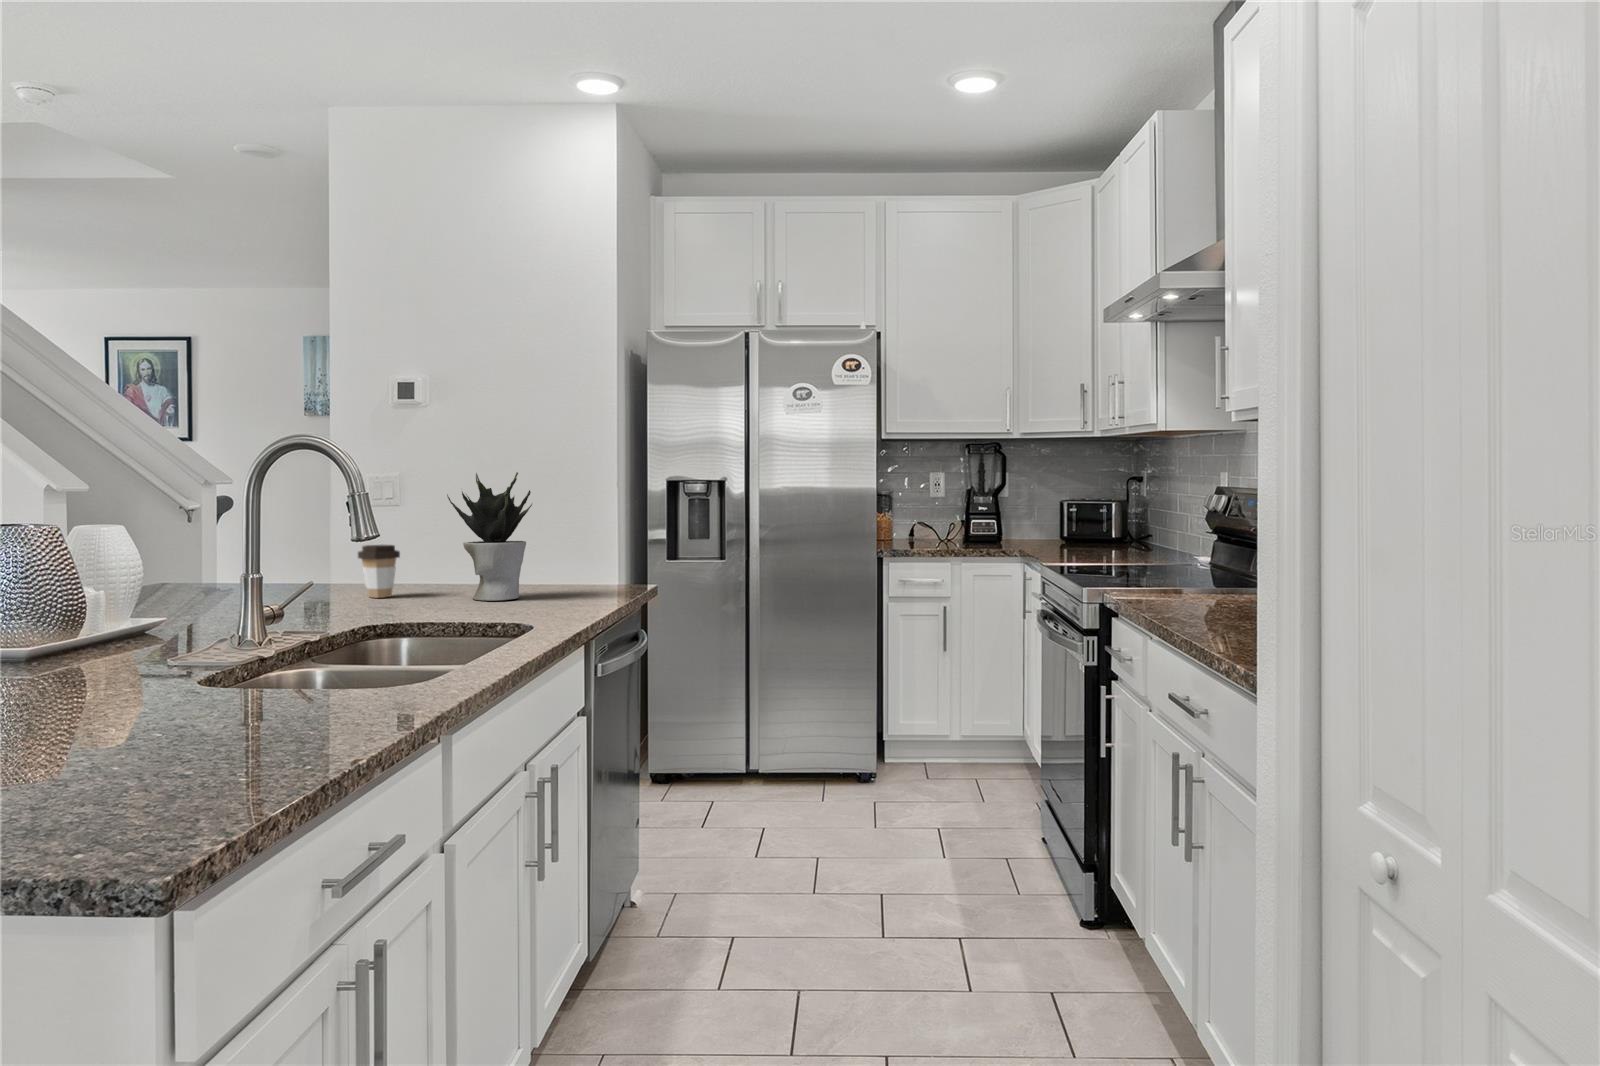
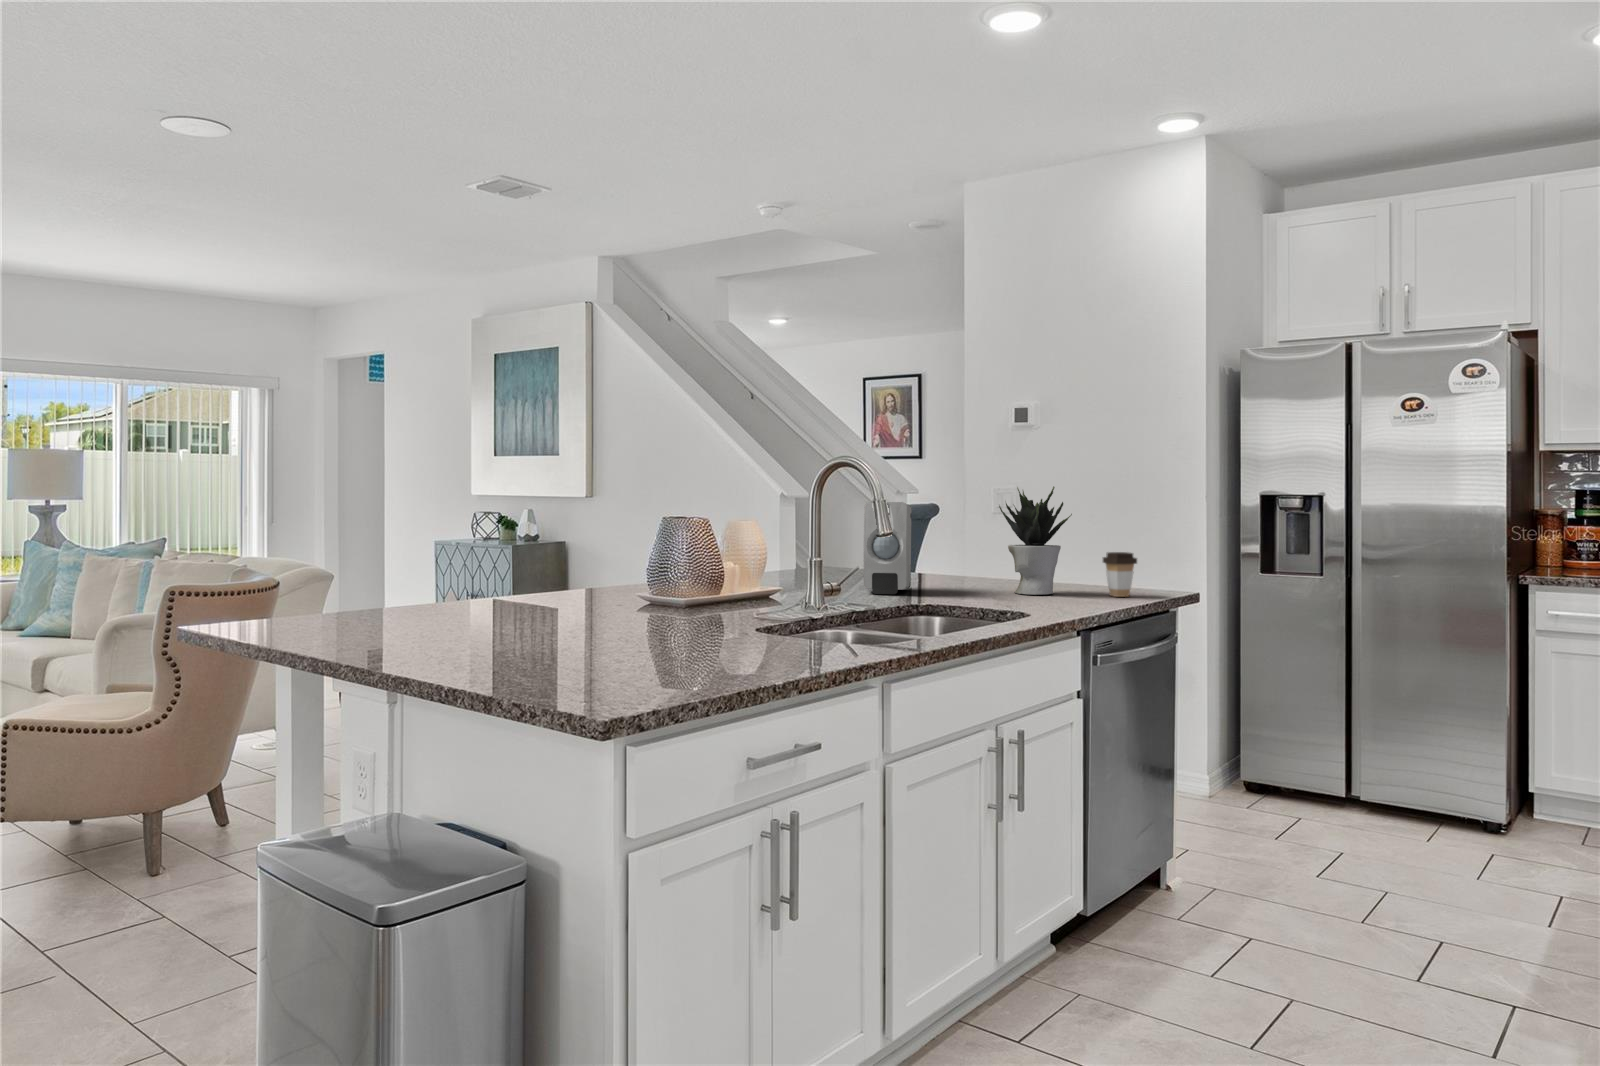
soap dispenser: none [283,493,348,614] -> present [864,502,912,594]
coffee cup: present [358,545,400,598] -> present [1103,552,1137,597]

